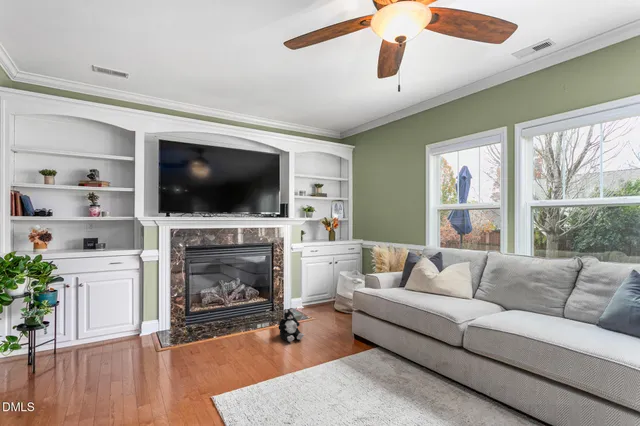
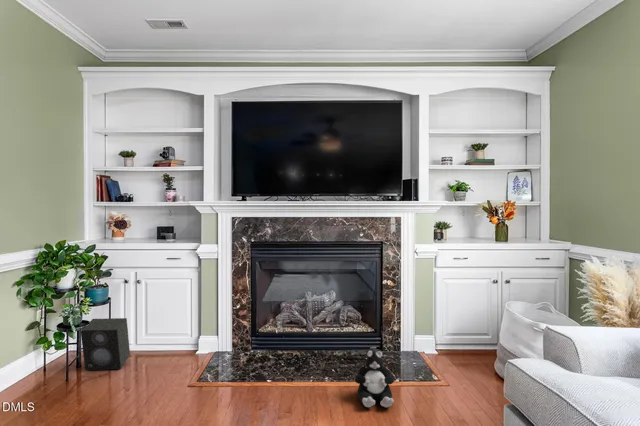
speaker: none [42,316,83,368] -> present [81,318,130,370]

